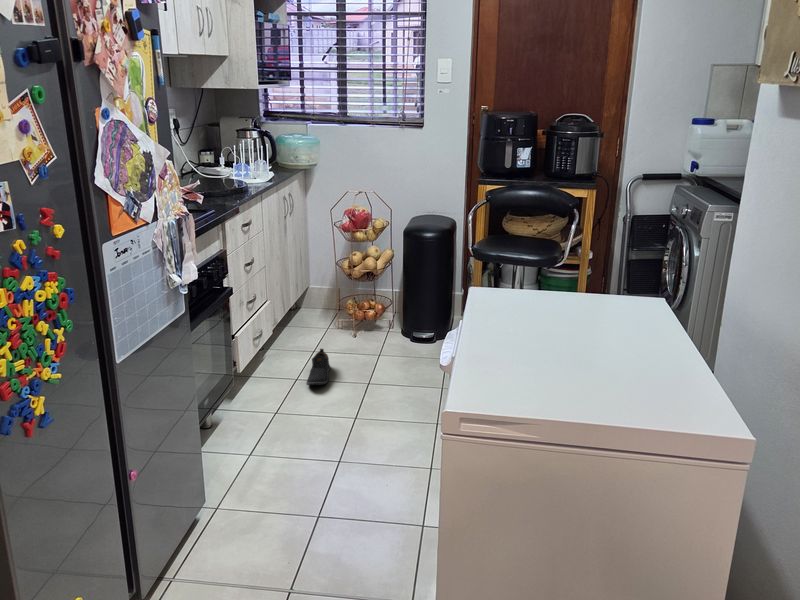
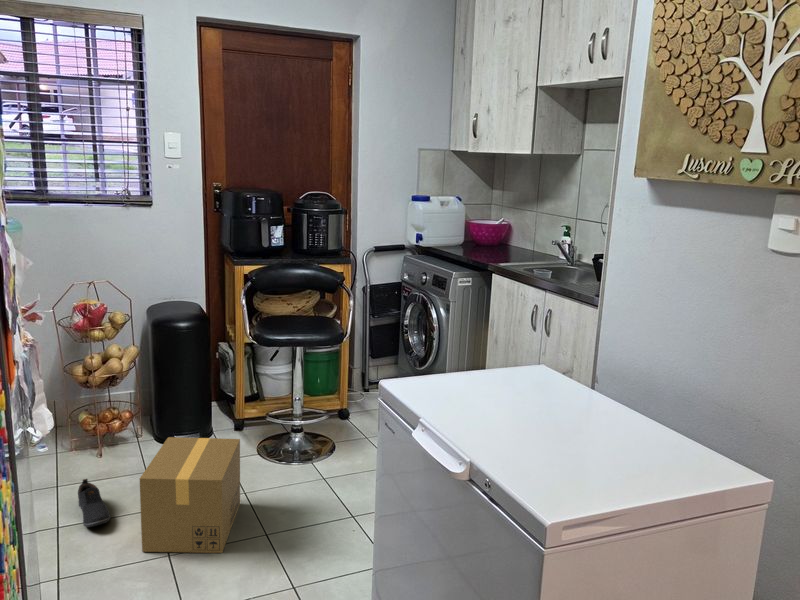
cardboard box: none [329,327,431,433] -> present [140,437,240,553]

